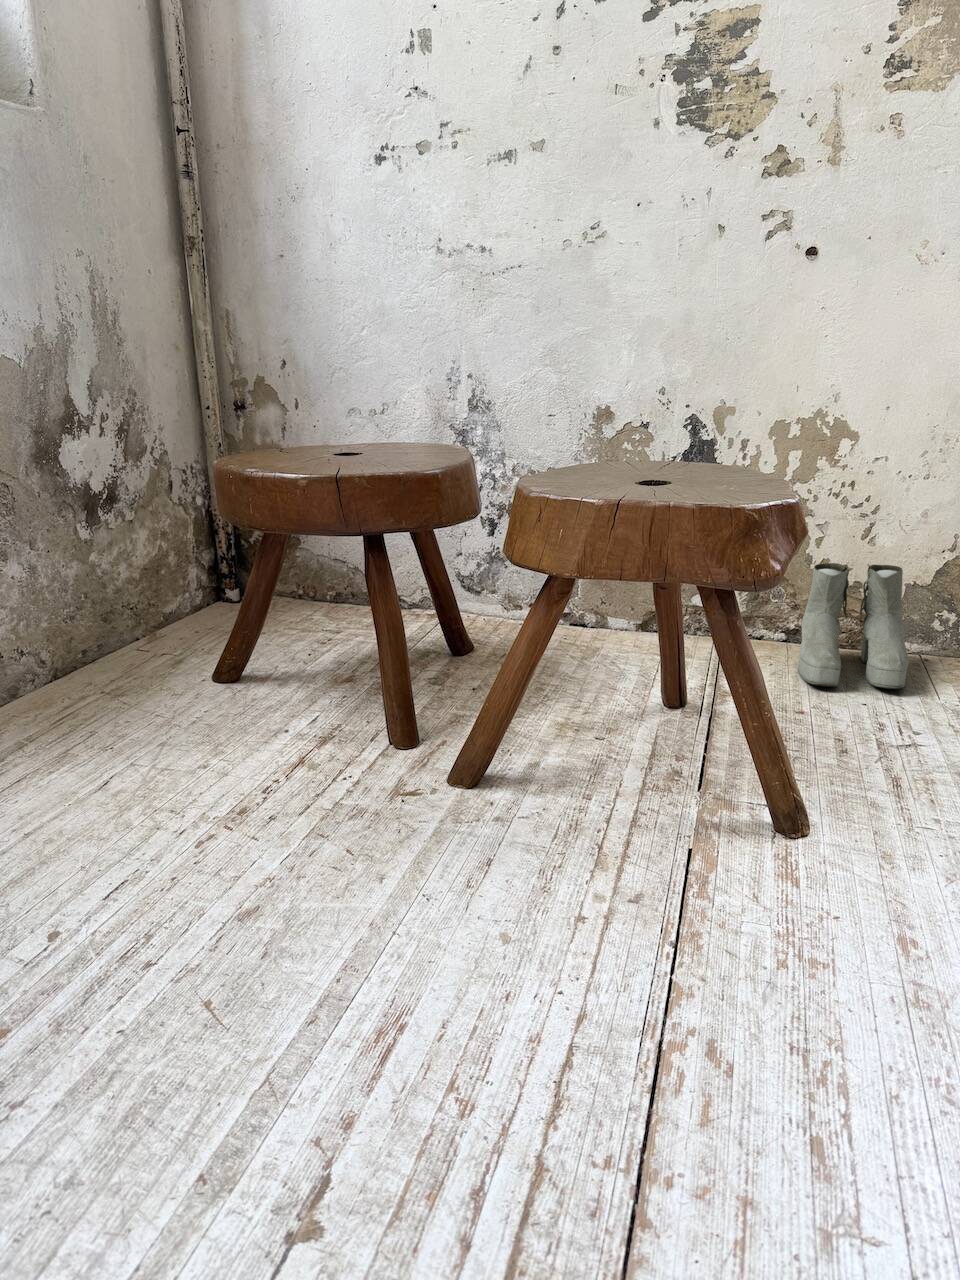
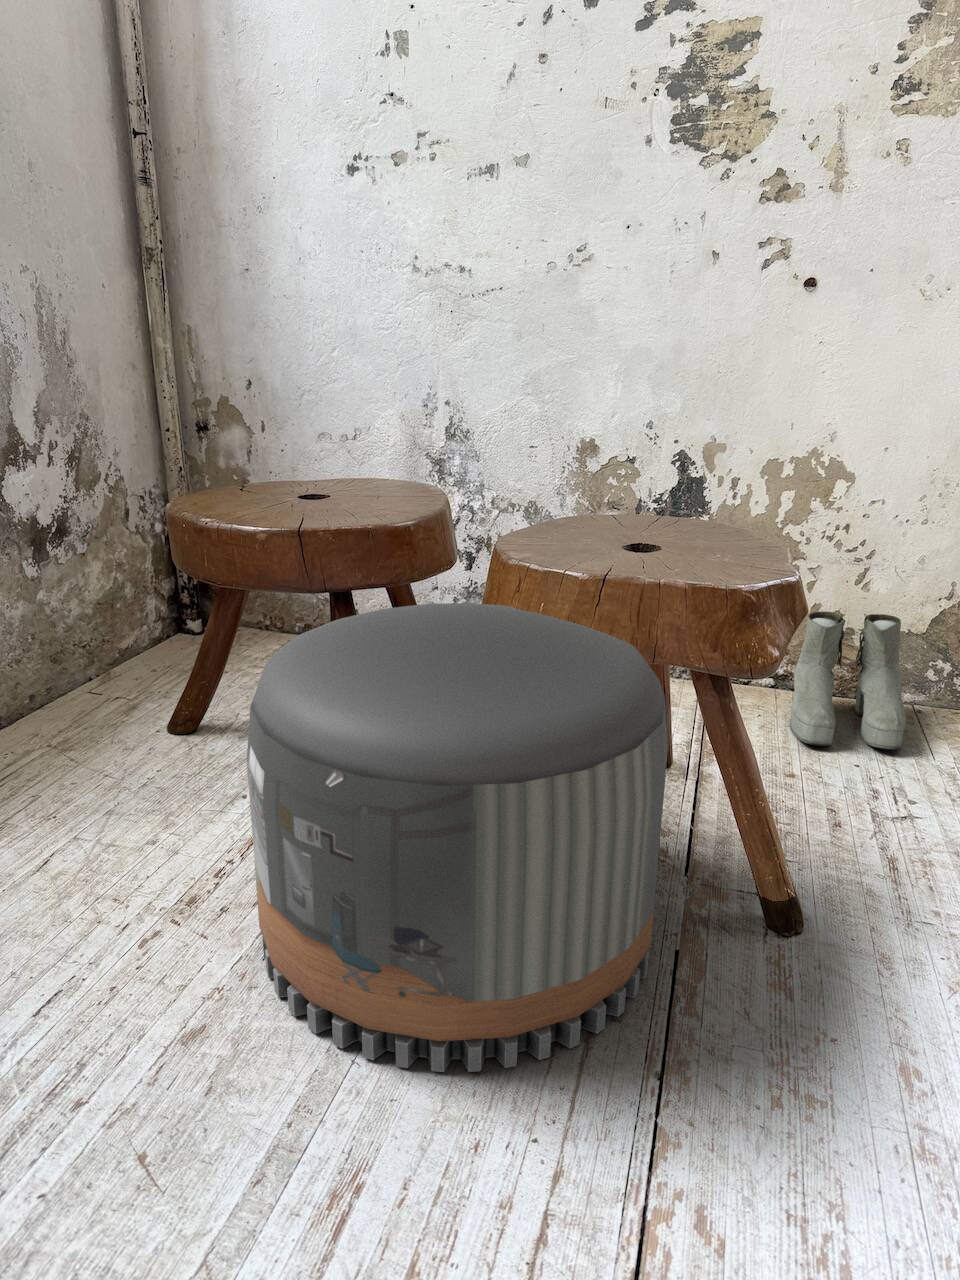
pouf: none [297,535,679,940] -> present [247,603,668,1072]

